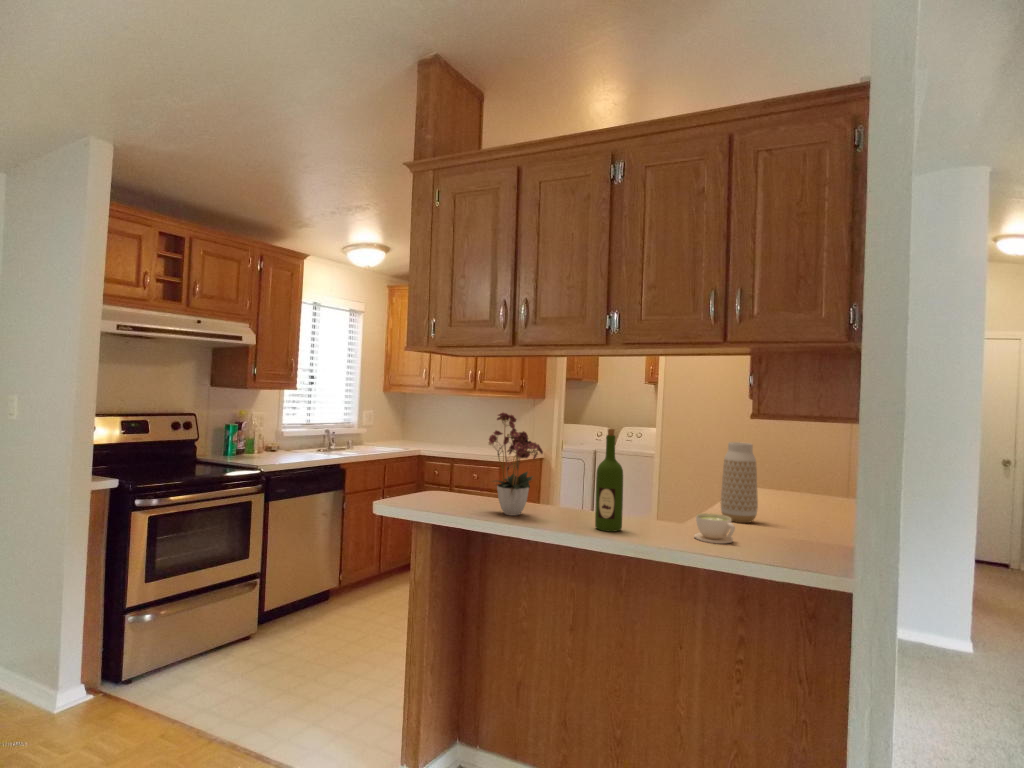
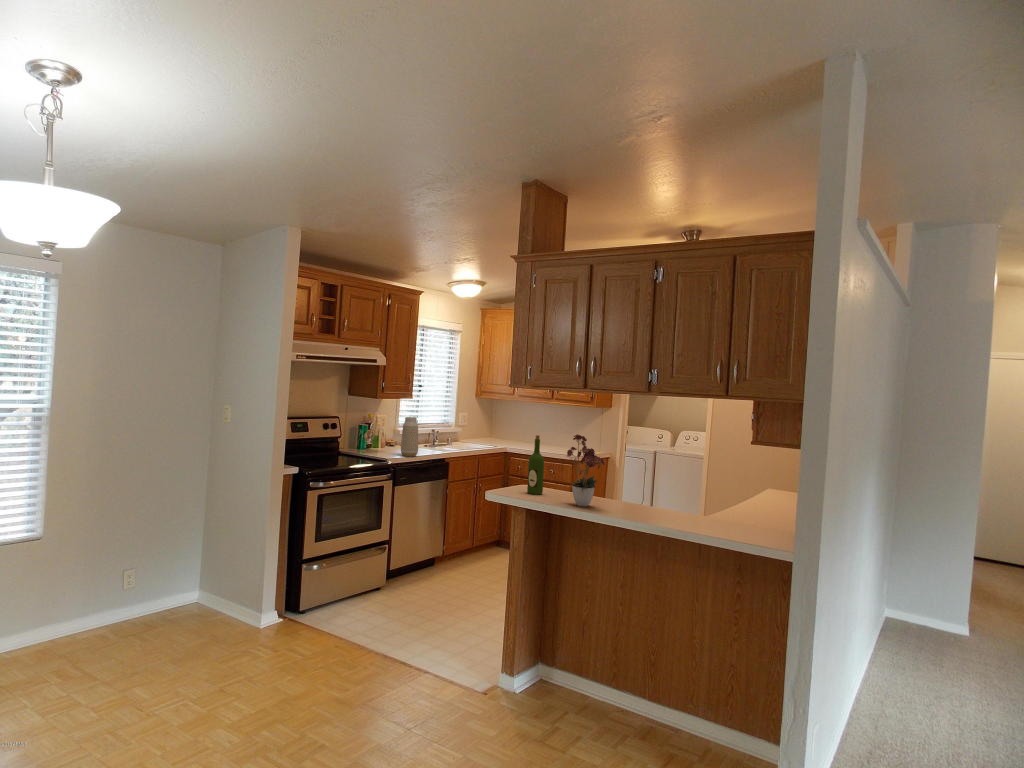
wine bottle: present [595,429,623,532] -> present [527,435,544,495]
vase: present [721,442,758,523] -> present [401,417,418,457]
coffee cup: present [694,513,735,544] -> none [708,511,735,532]

